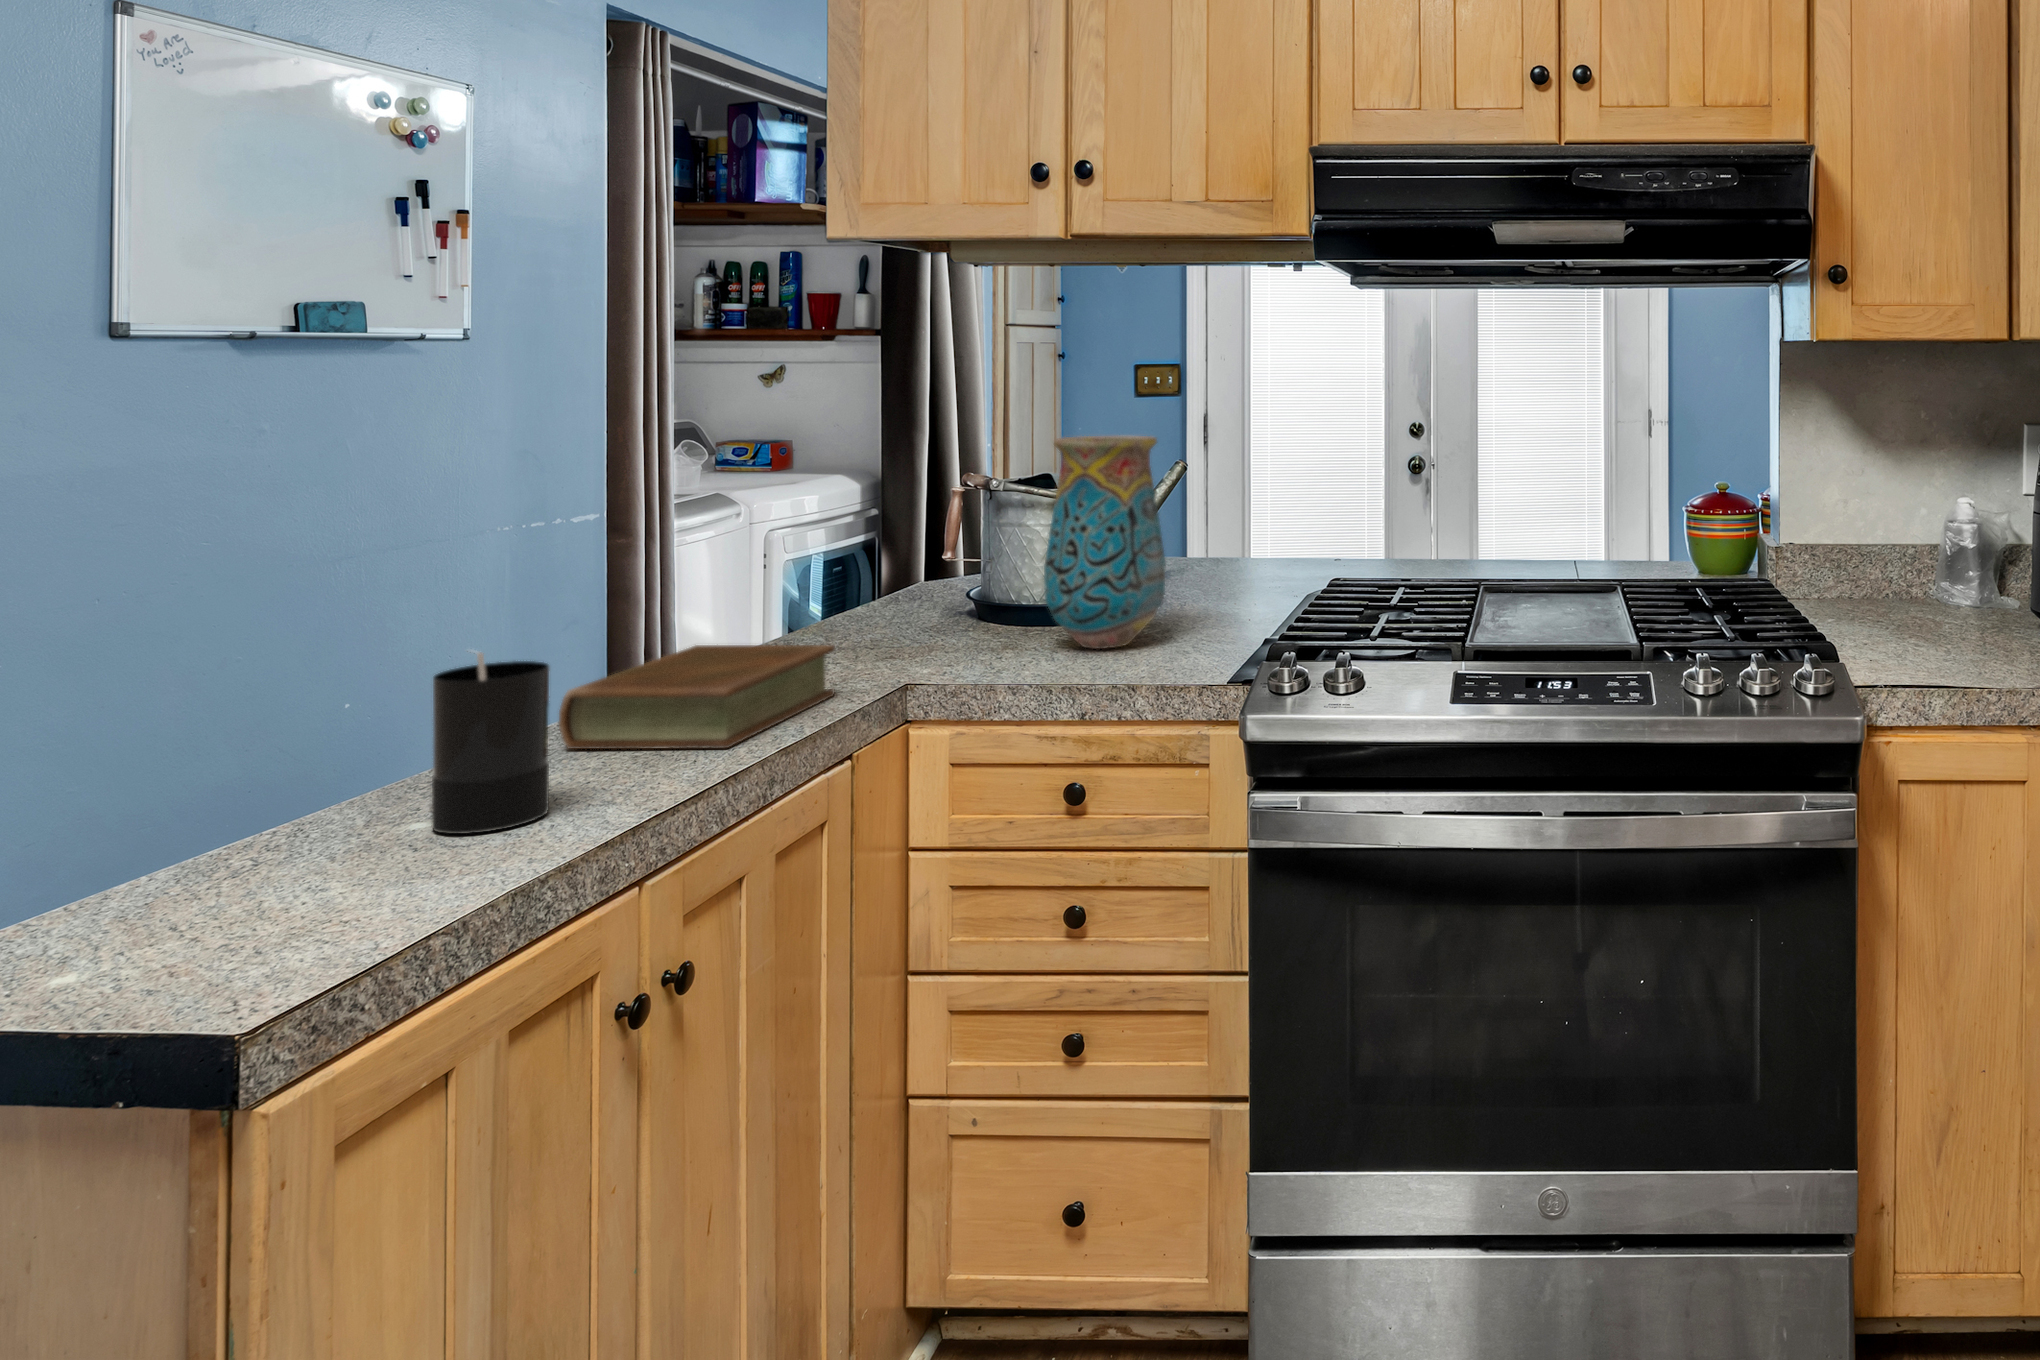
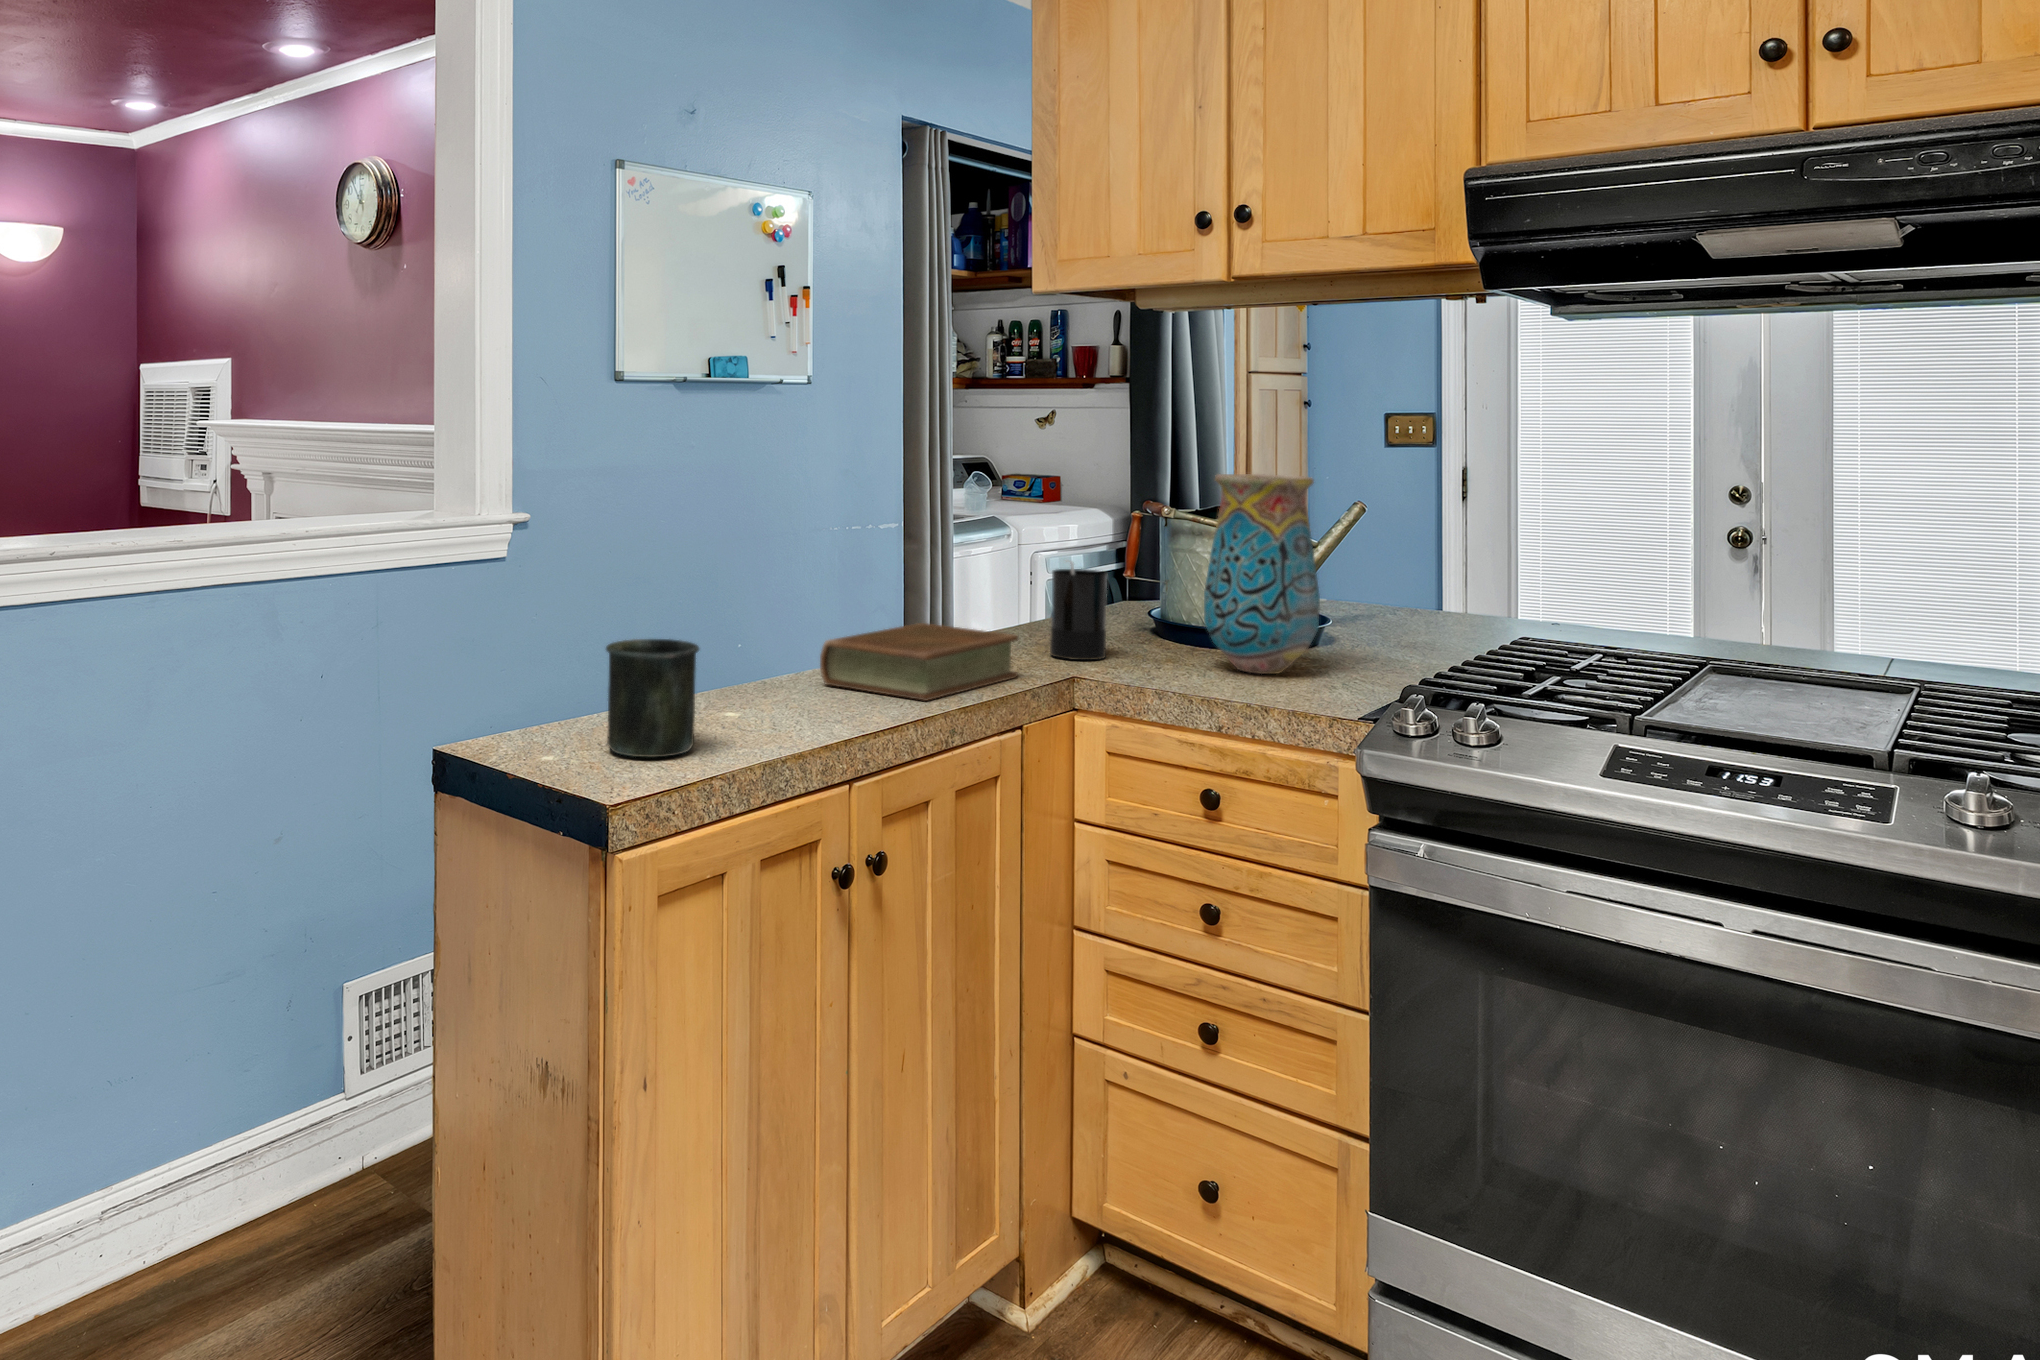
candle: present [432,650,550,834] -> present [1050,562,1107,660]
mug: none [213,735,395,930] -> present [606,639,699,757]

